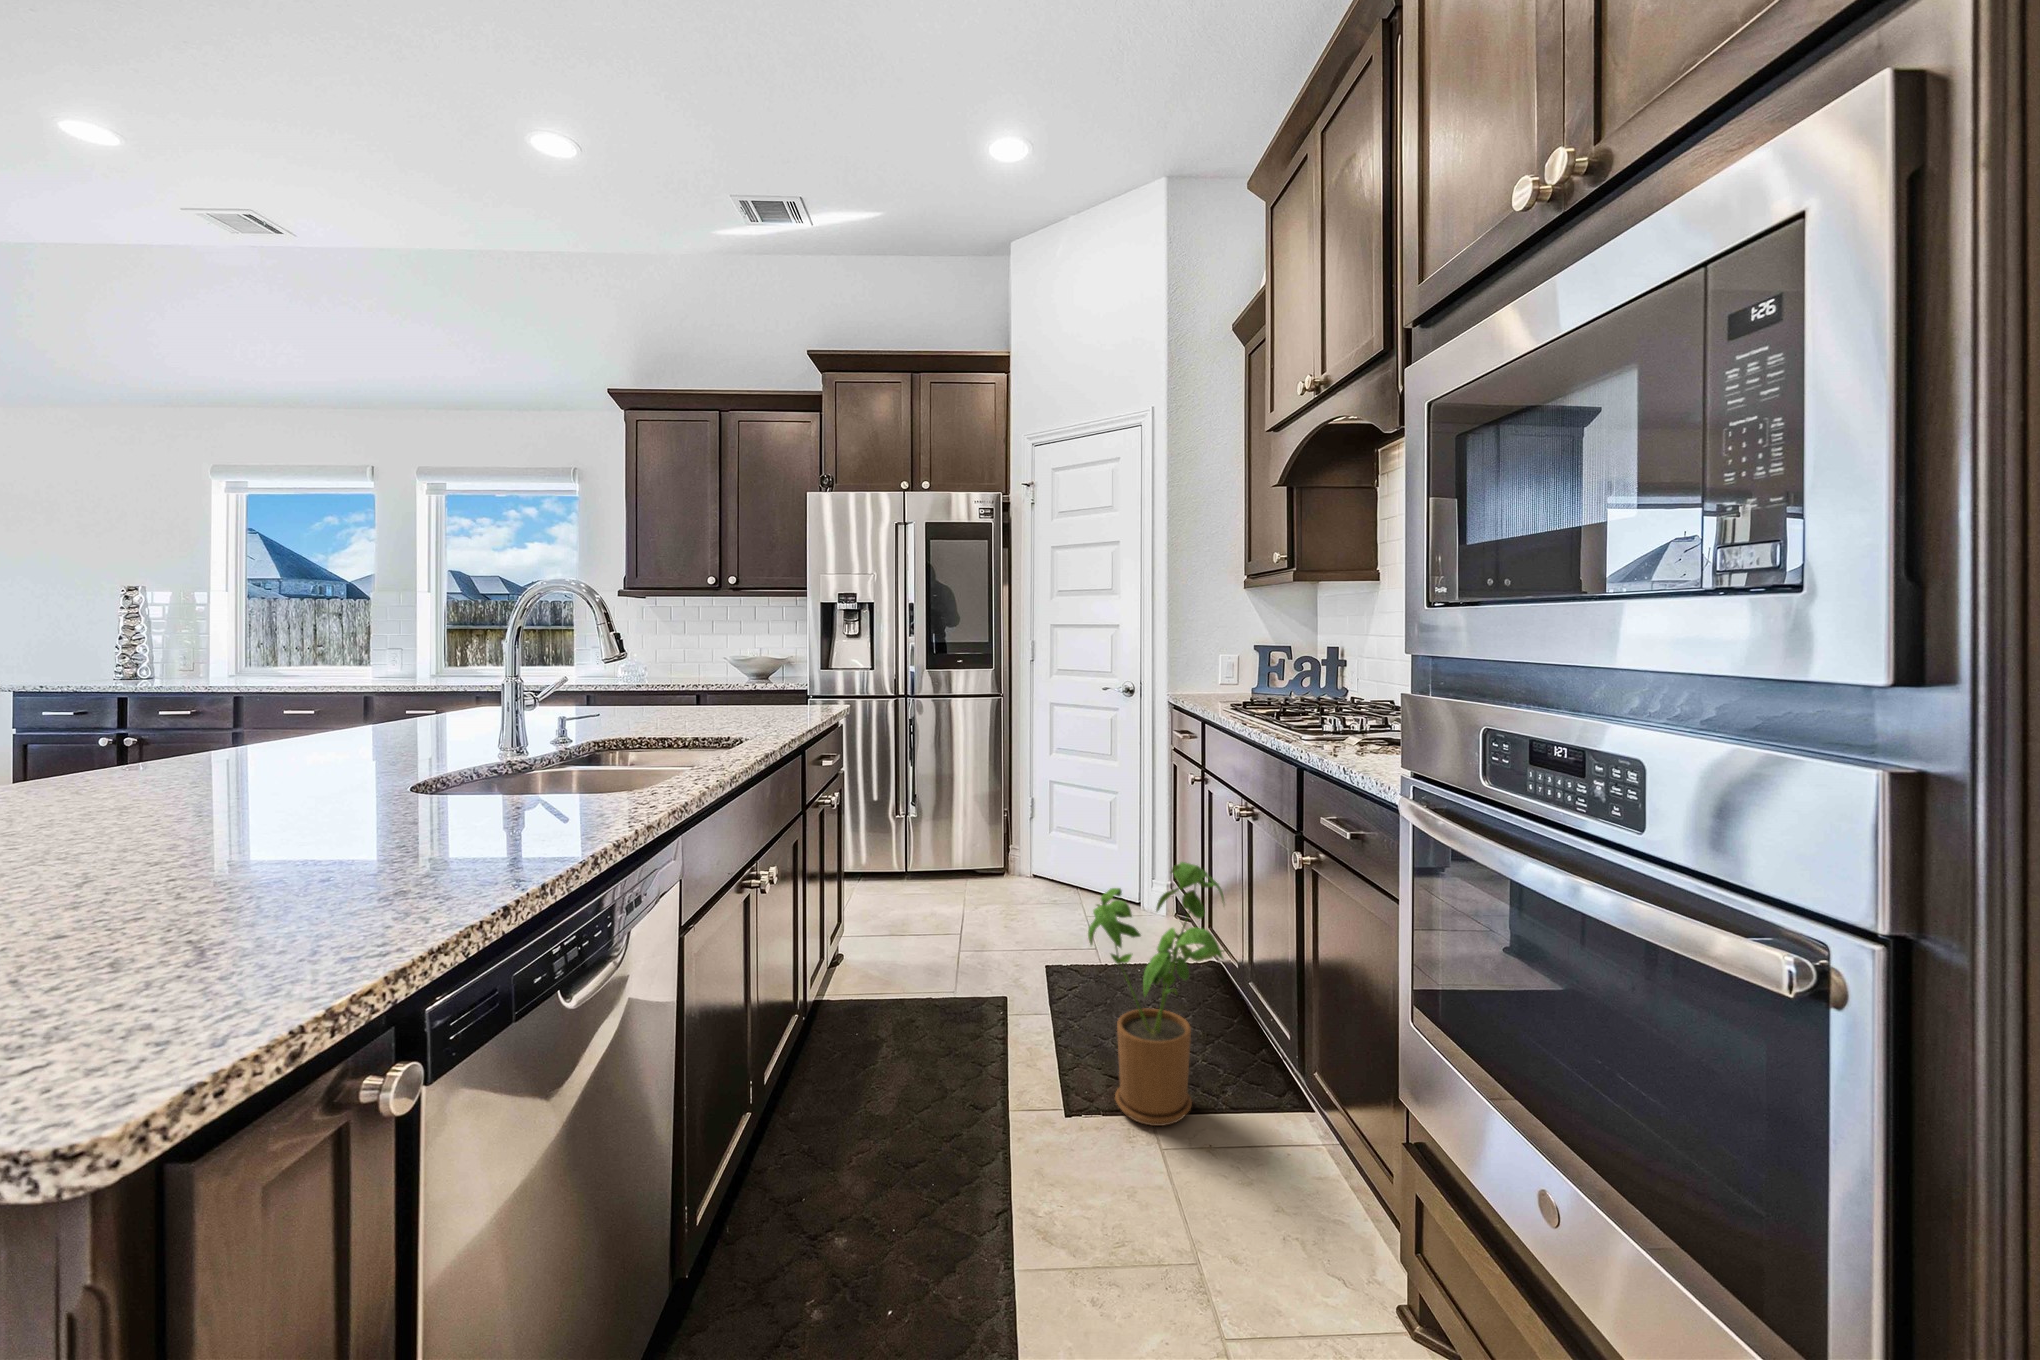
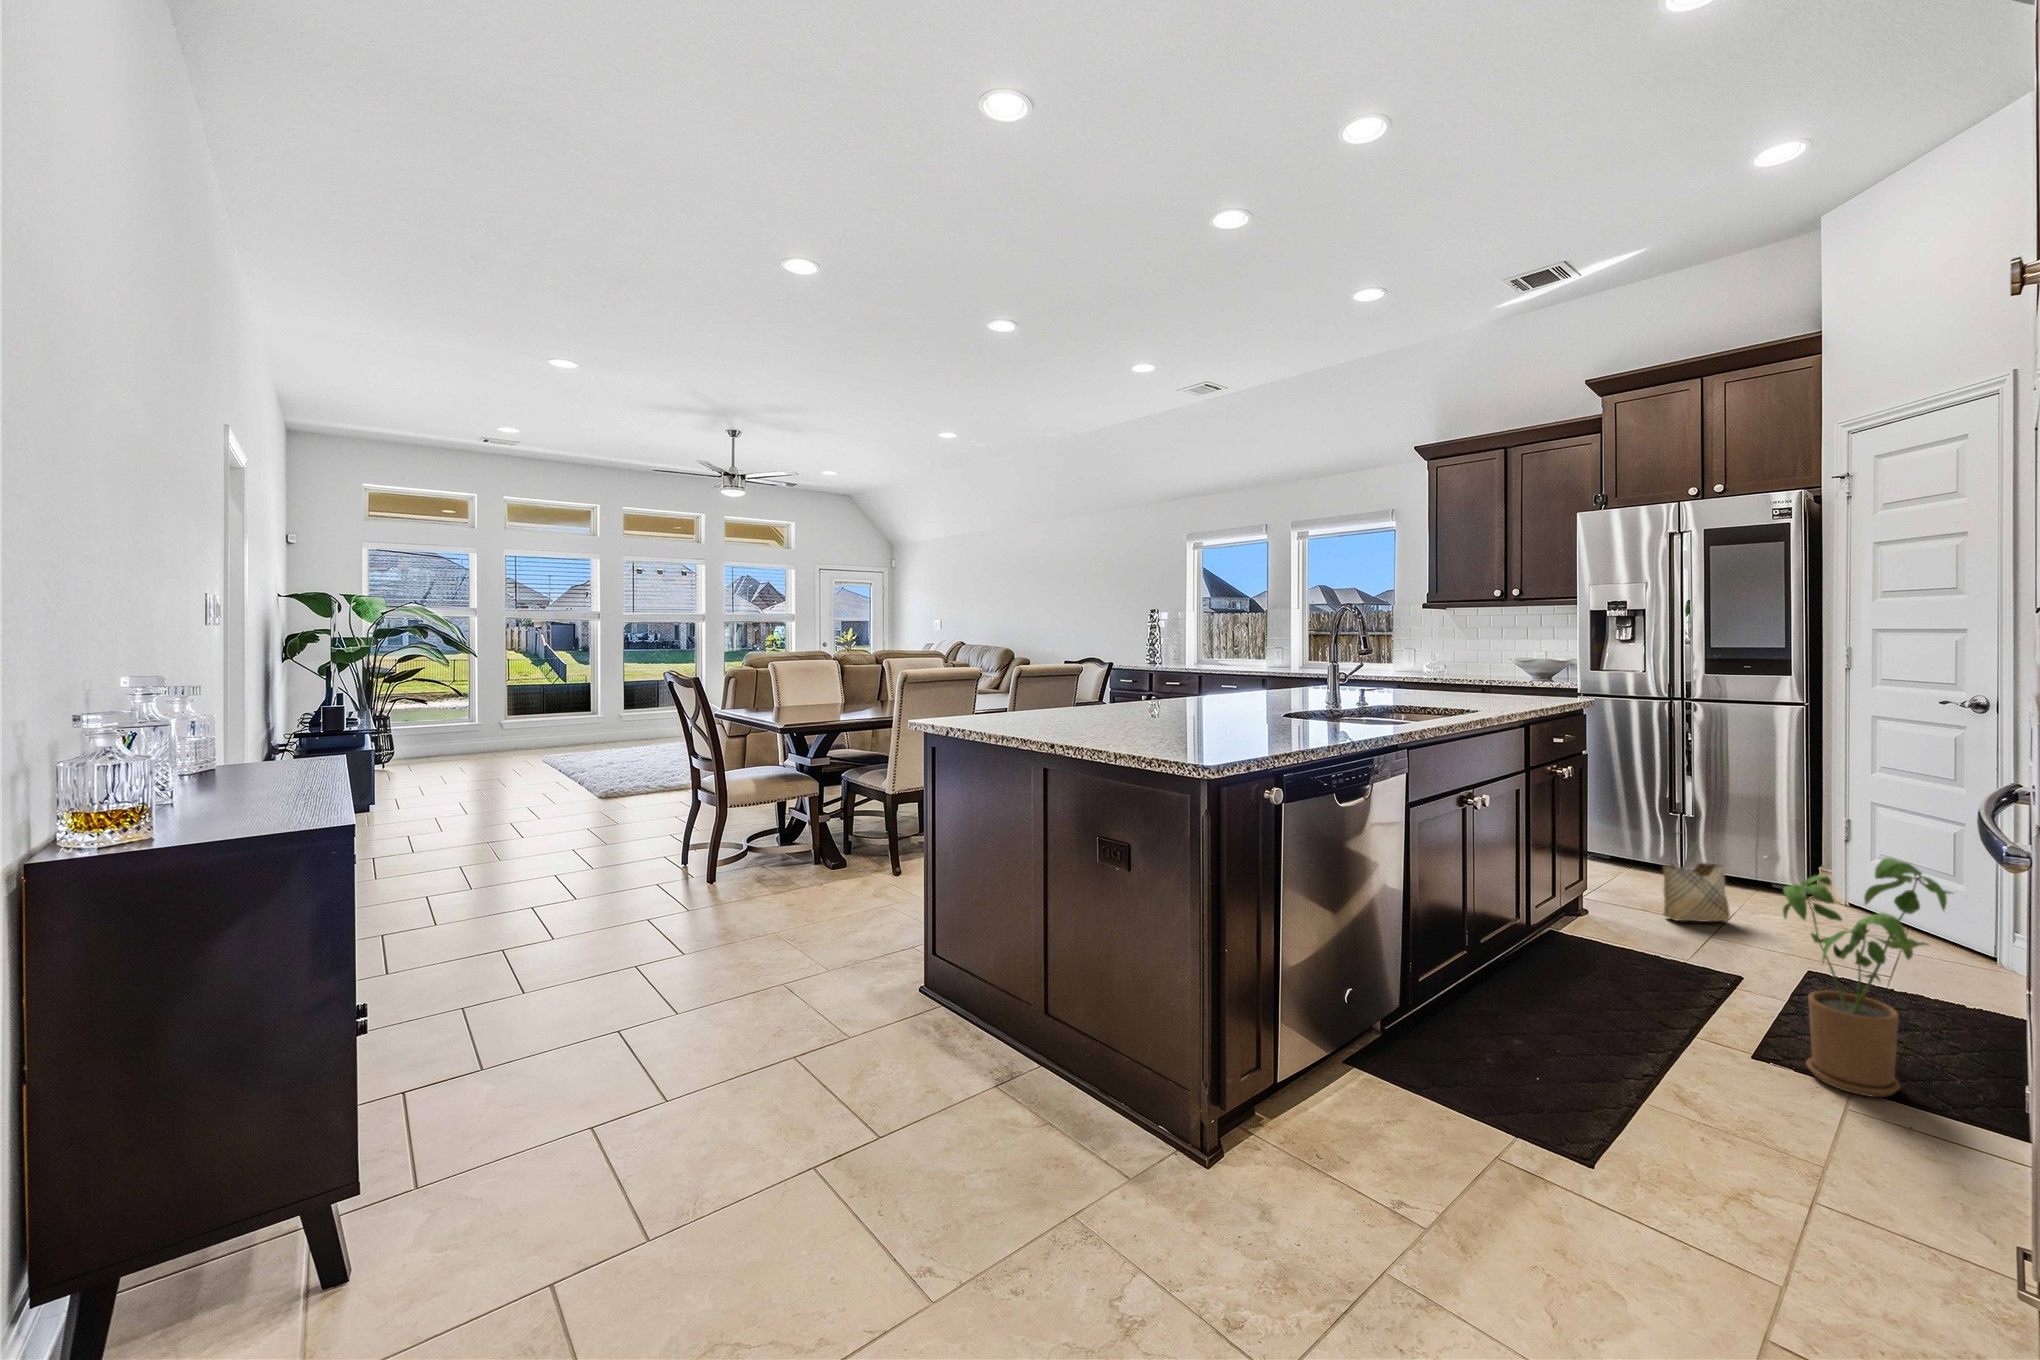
woven basket: none [910,838,965,937] -> present [1663,841,1730,922]

